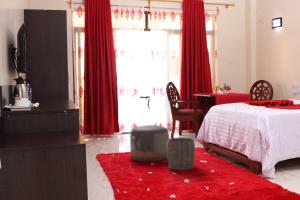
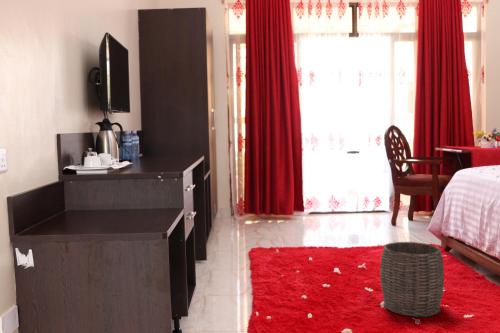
pouf: present [130,125,169,161] -> none [311,209,387,282]

